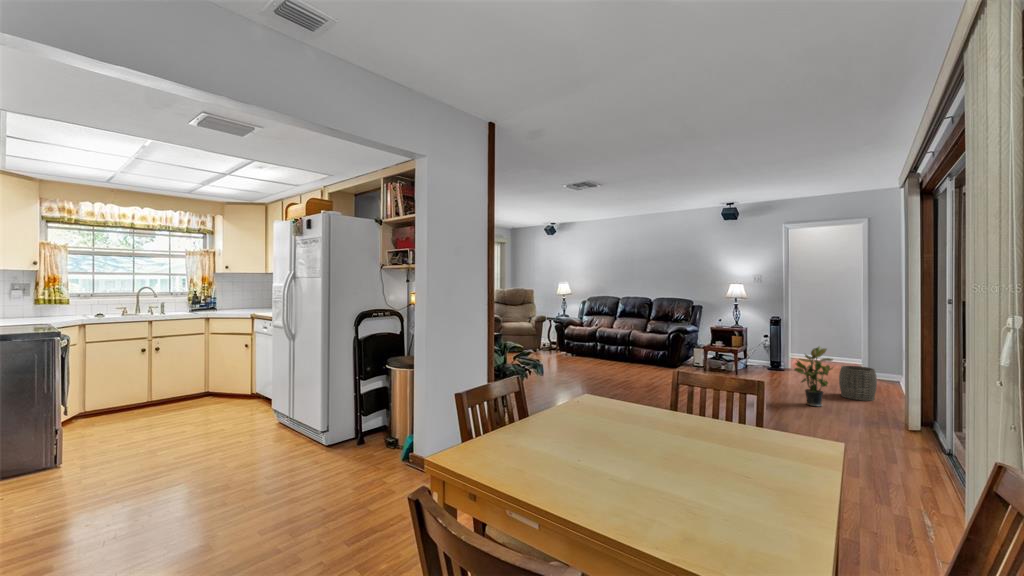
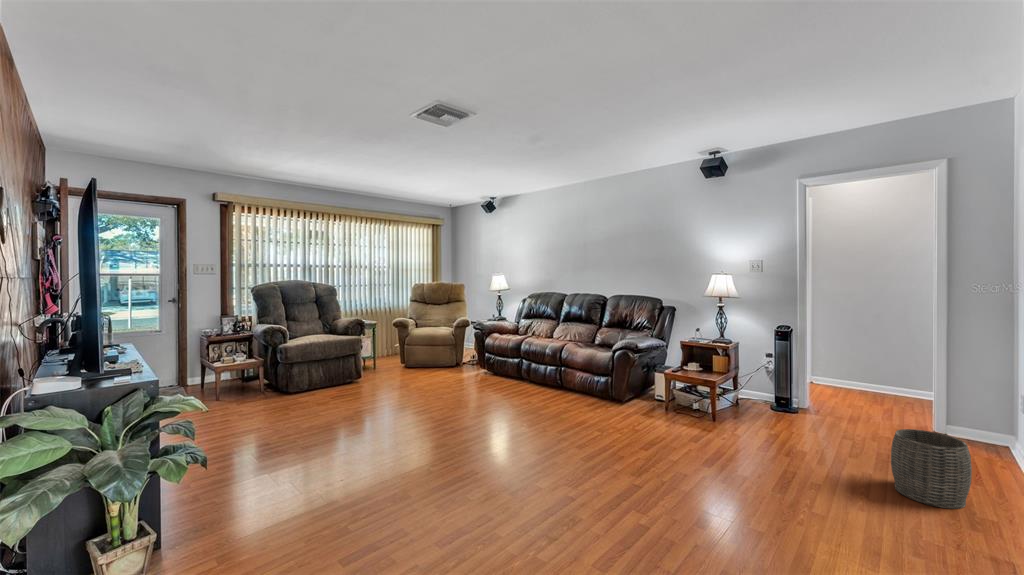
potted plant: present [794,346,833,407] -> none [796,400,881,527]

